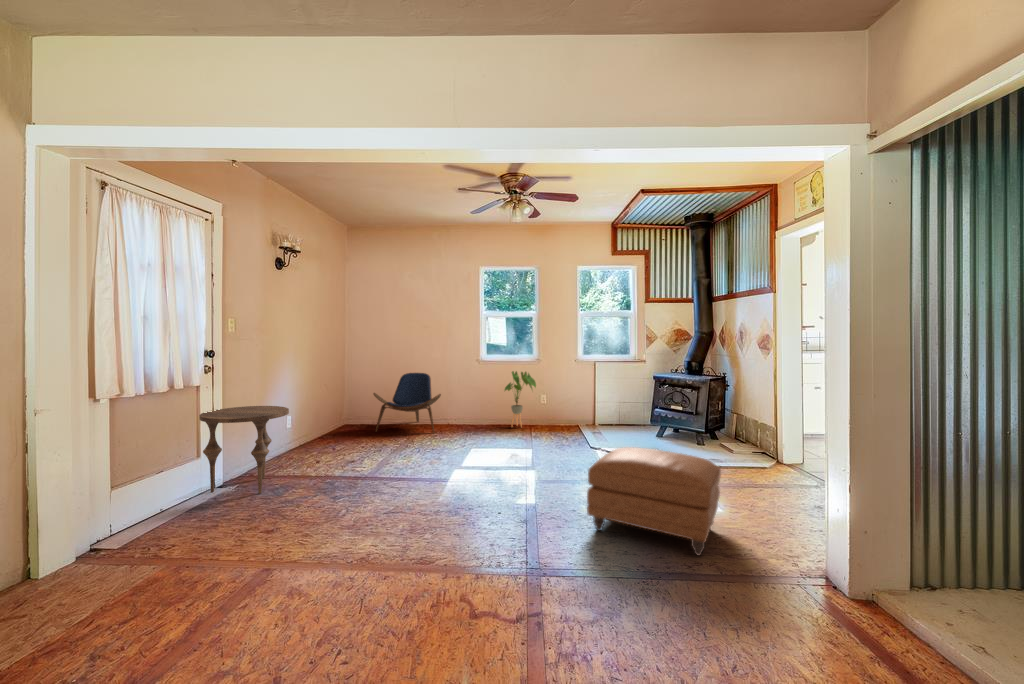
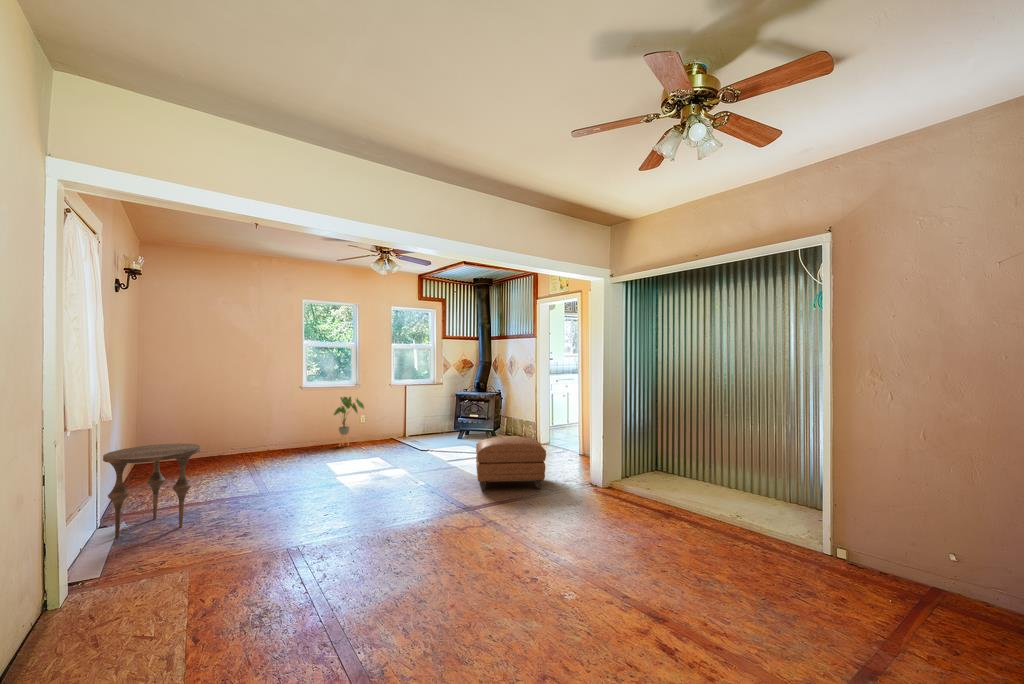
lounge chair: present [374,373,441,433] -> none [198,404,277,468]

